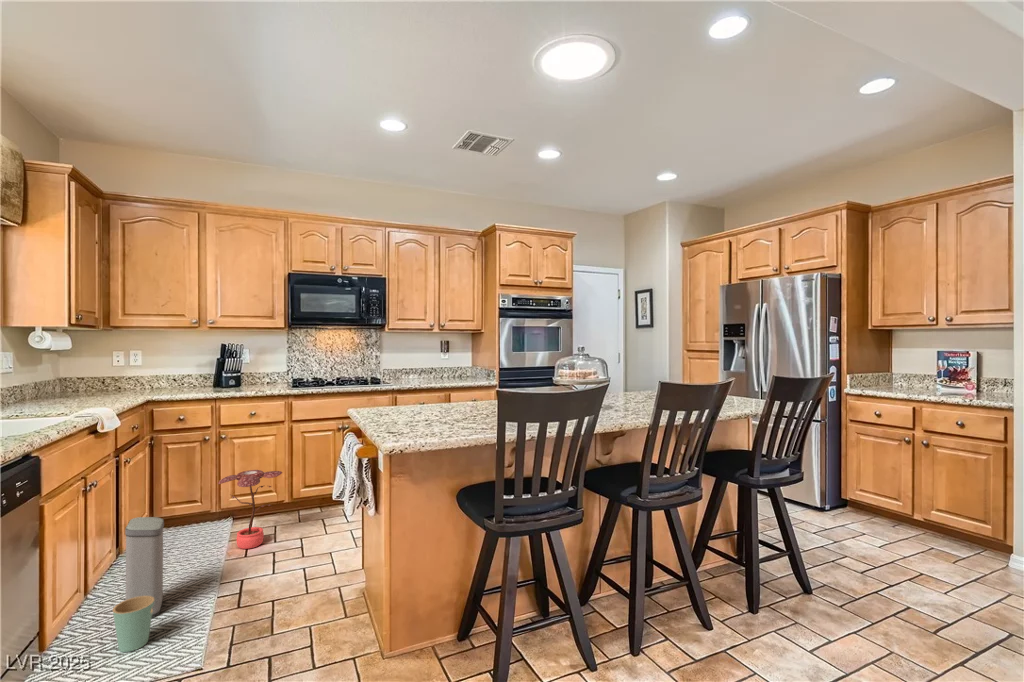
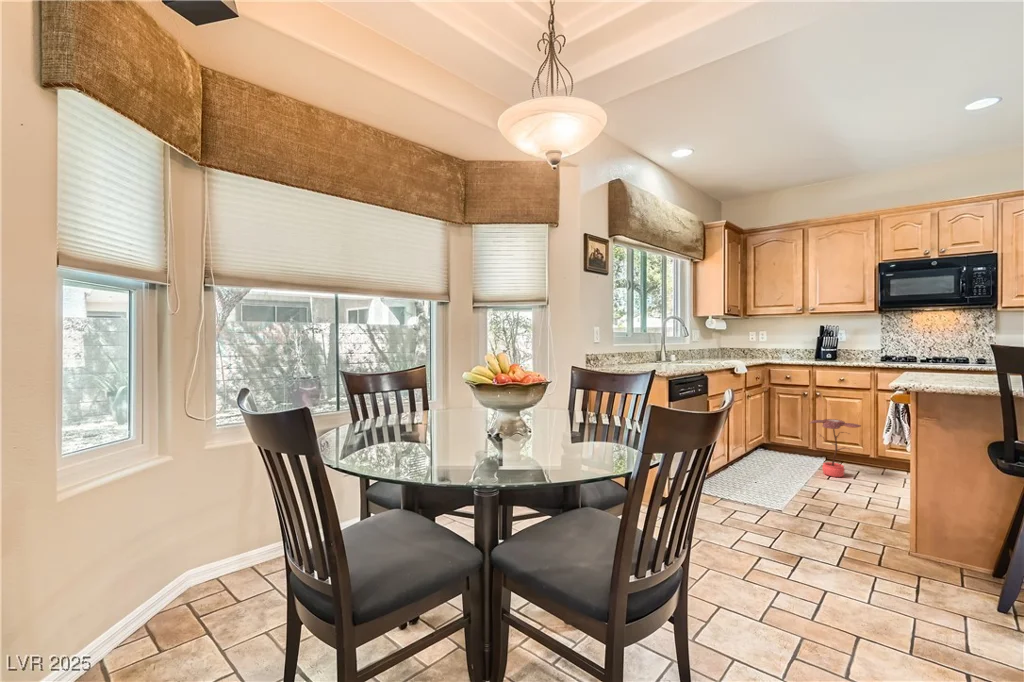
trash can: present [113,517,164,652] -> none [740,426,769,494]

